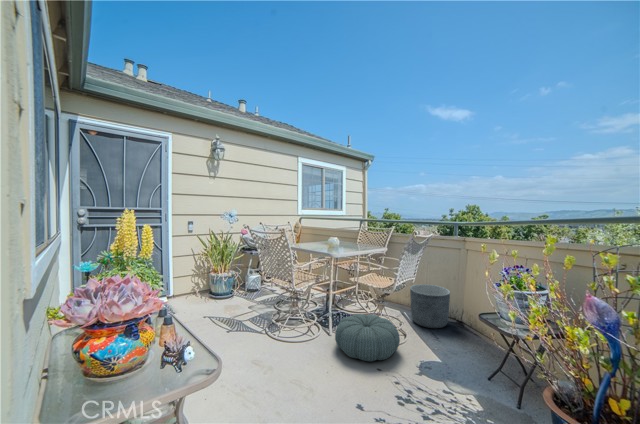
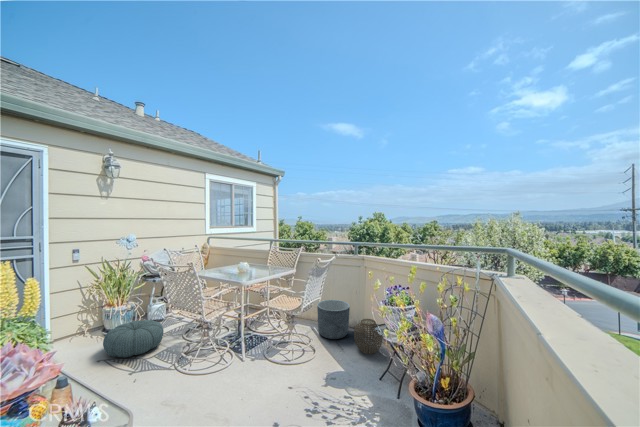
woven basket: none [456,308,495,350] -> present [354,319,382,354]
pouf: present [335,314,400,362] -> present [103,320,164,357]

